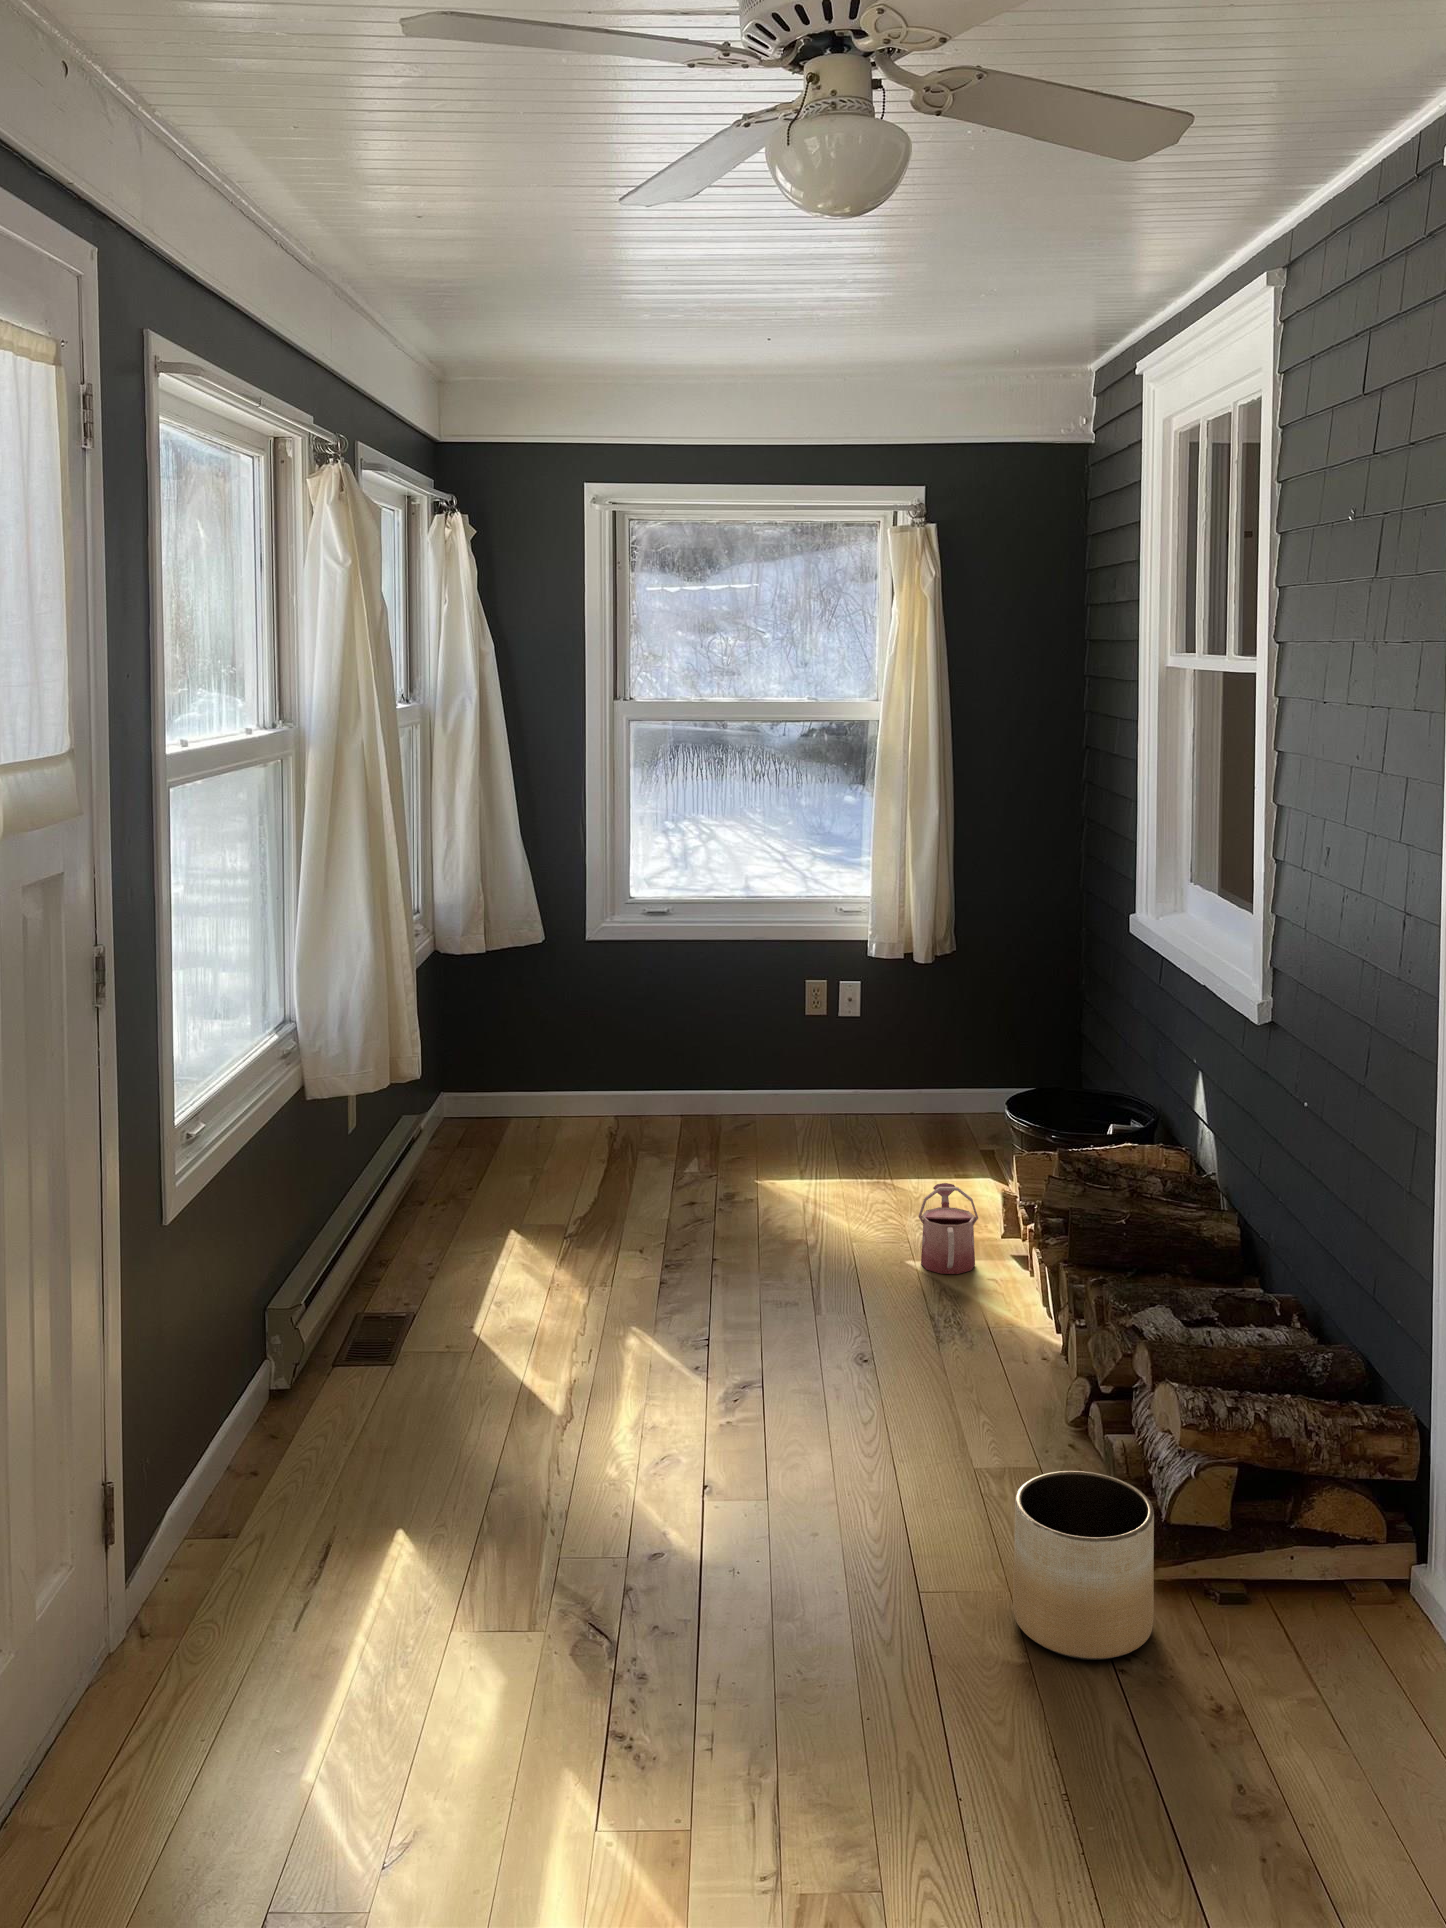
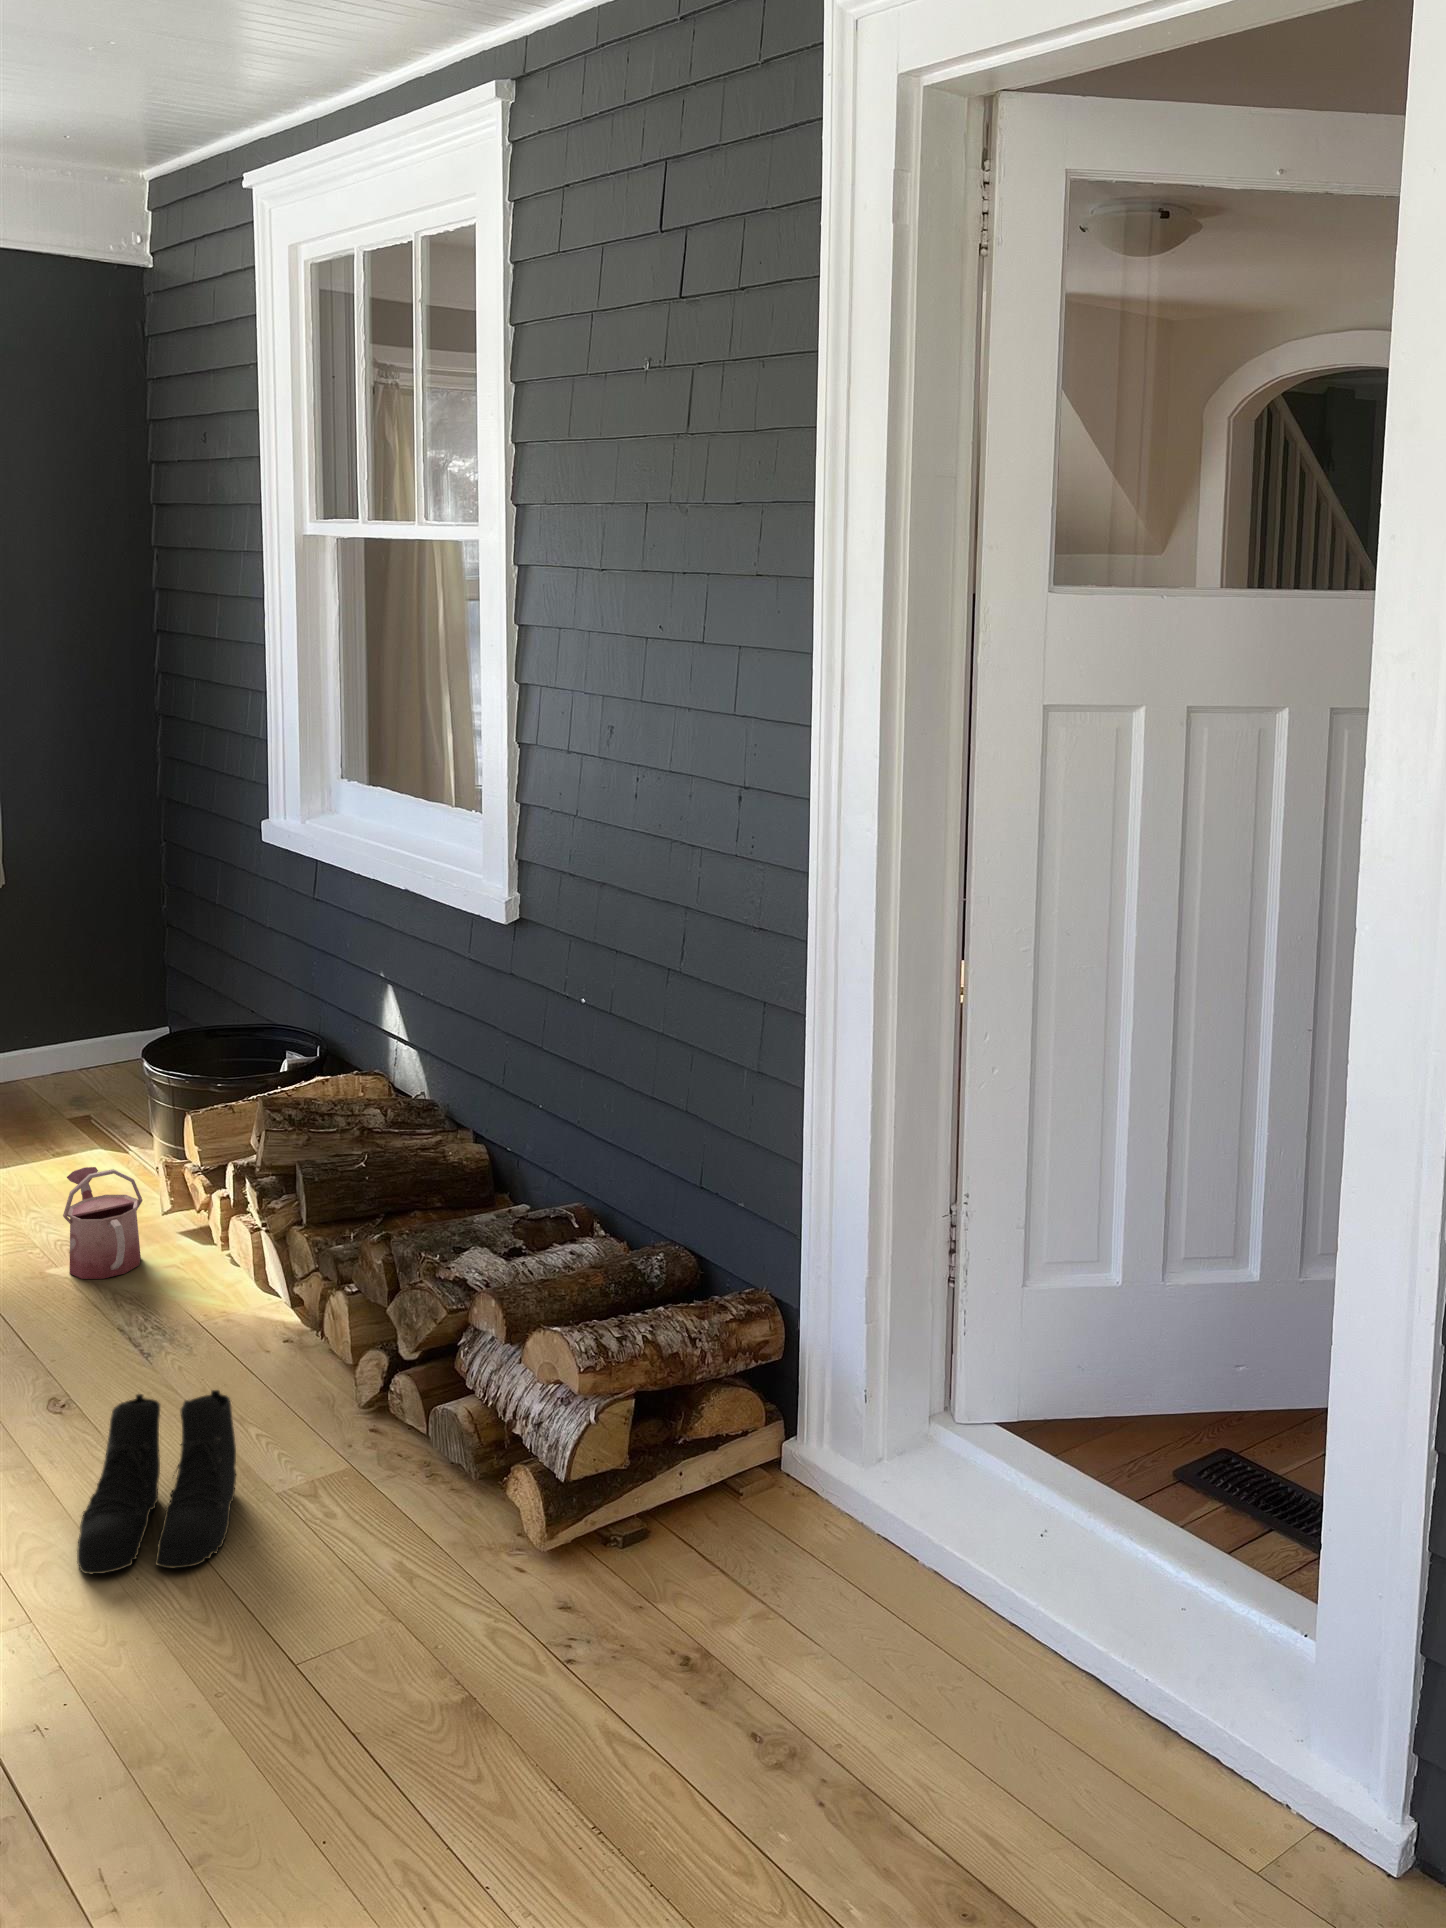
boots: none [821,1349,948,1488] -> present [77,1390,236,1574]
planter: present [1013,1471,1154,1660] -> none [424,1457,586,1682]

